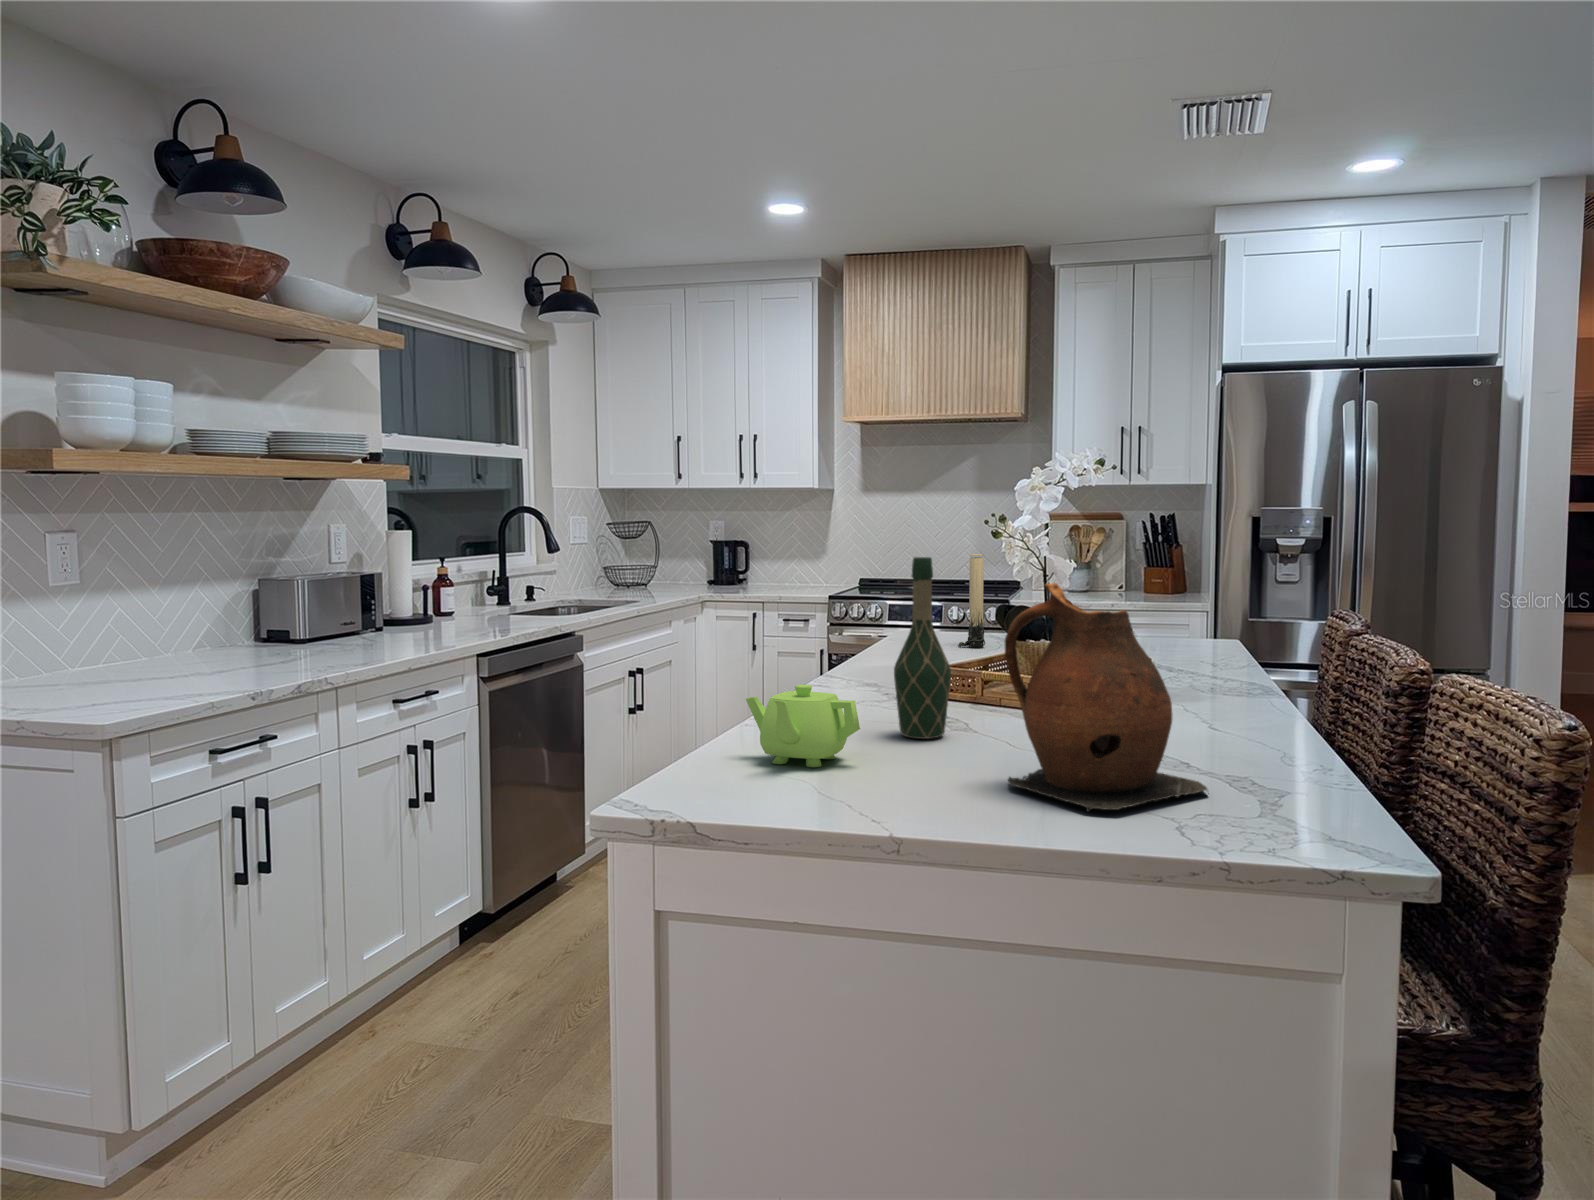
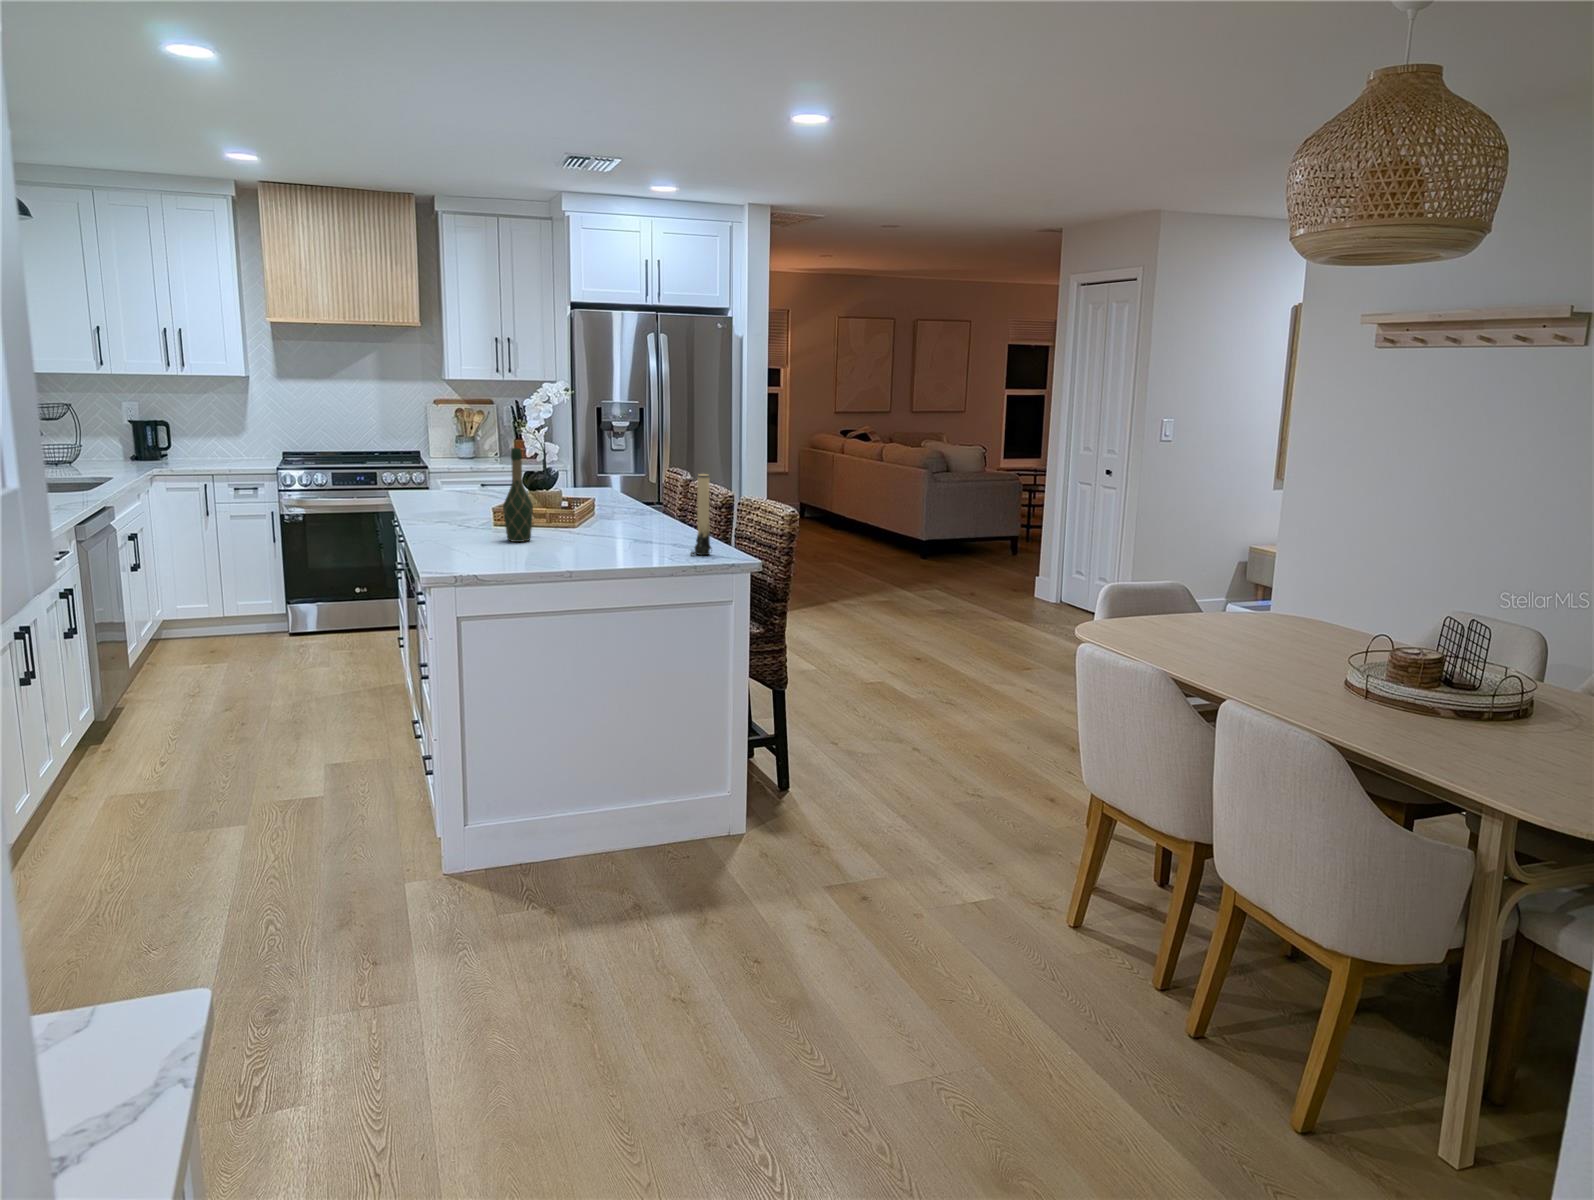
candle: present [958,554,985,647] -> present [690,474,712,555]
ceramic pitcher: present [1005,583,1207,812] -> none [584,461,671,558]
teapot: present [746,685,860,767] -> none [448,515,511,556]

